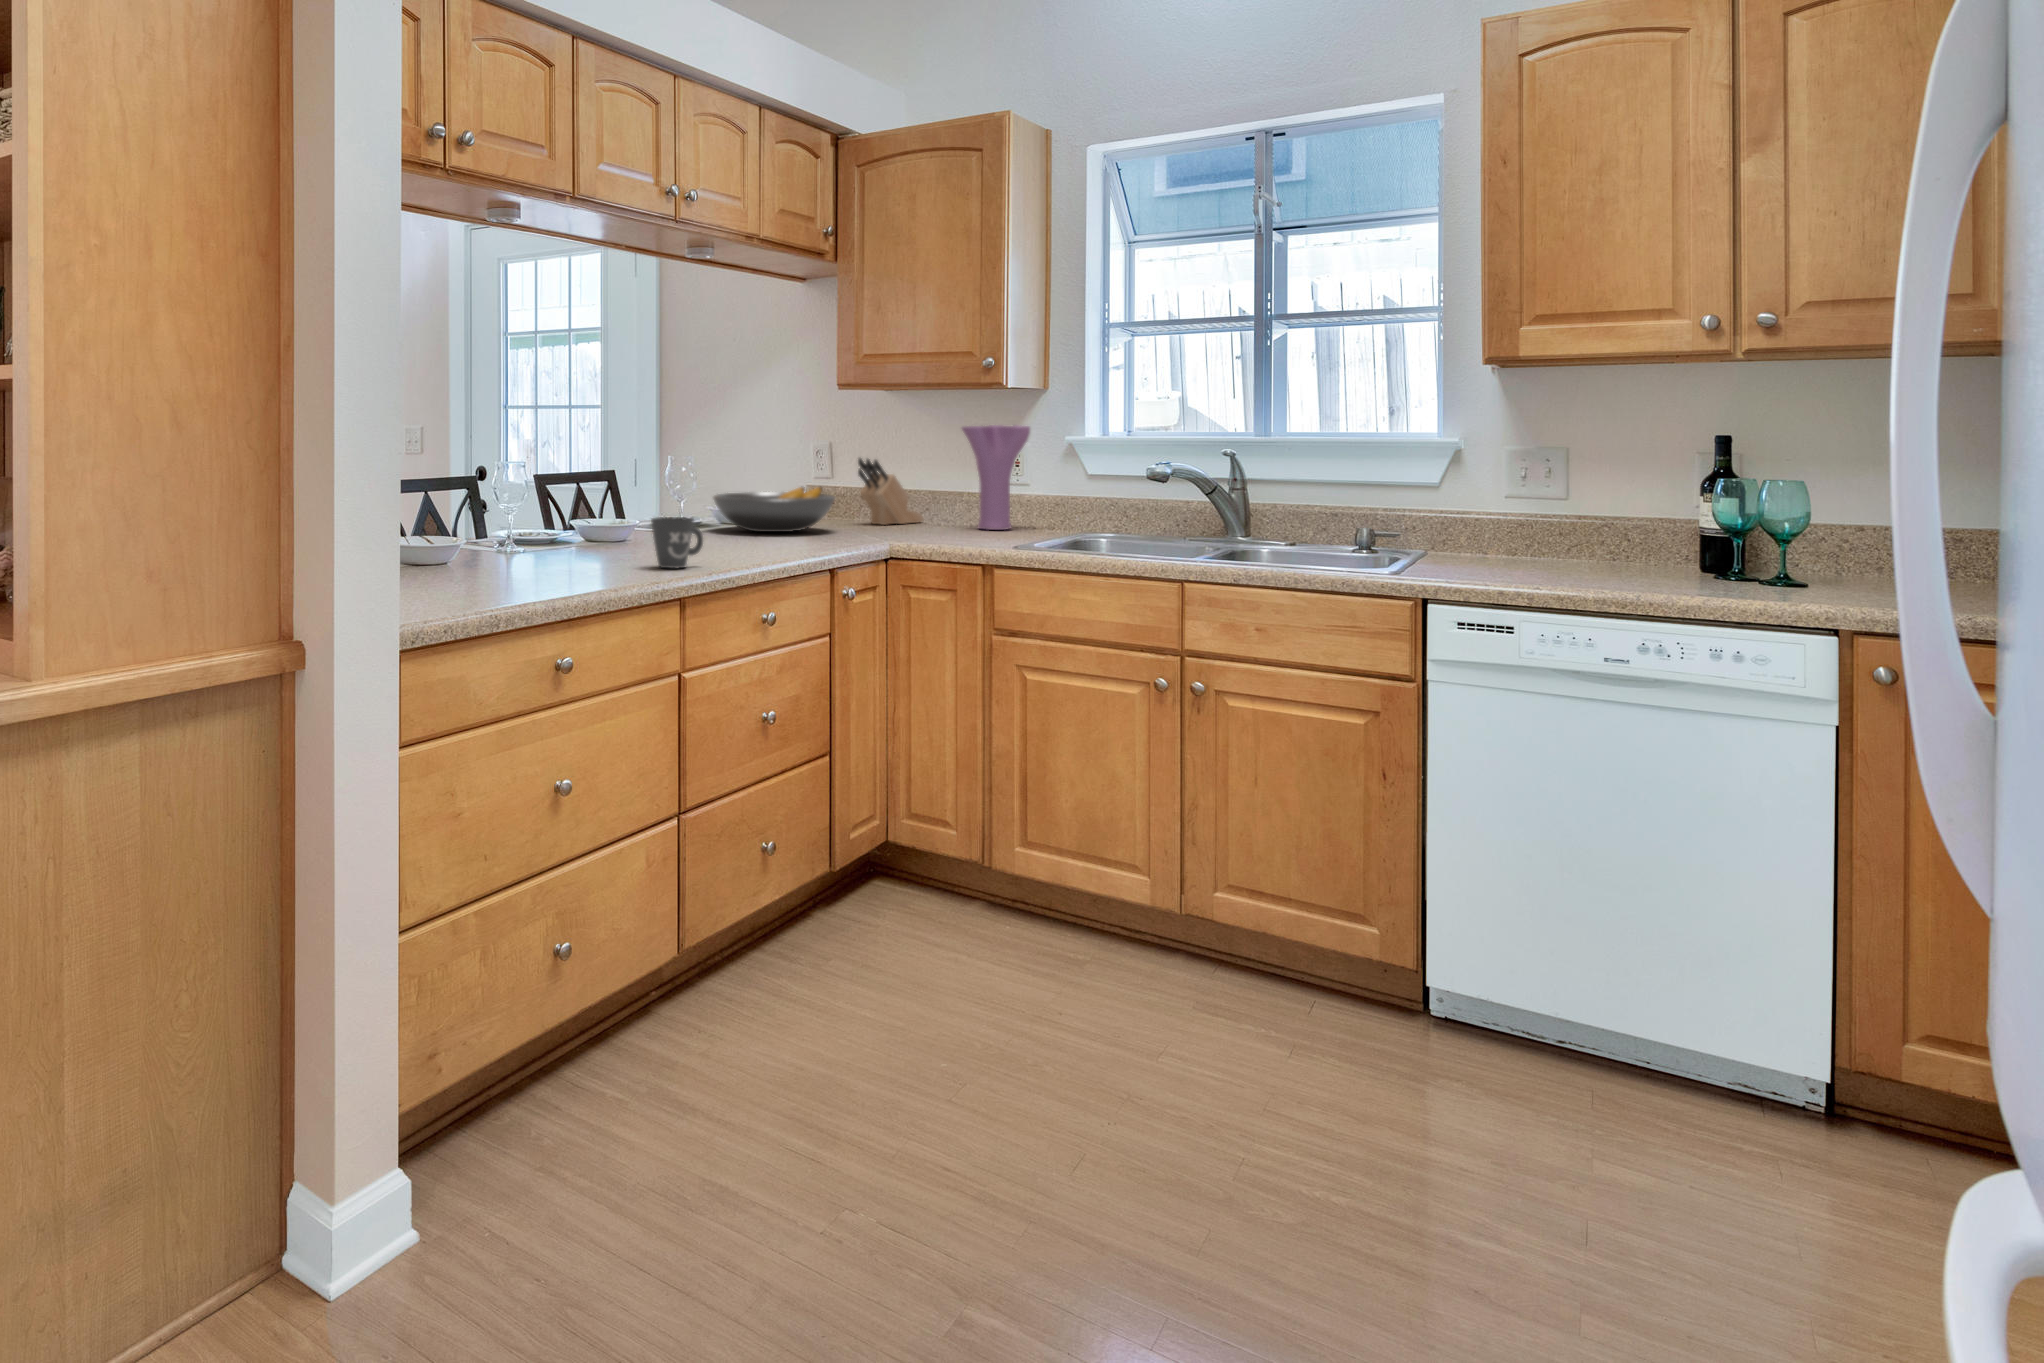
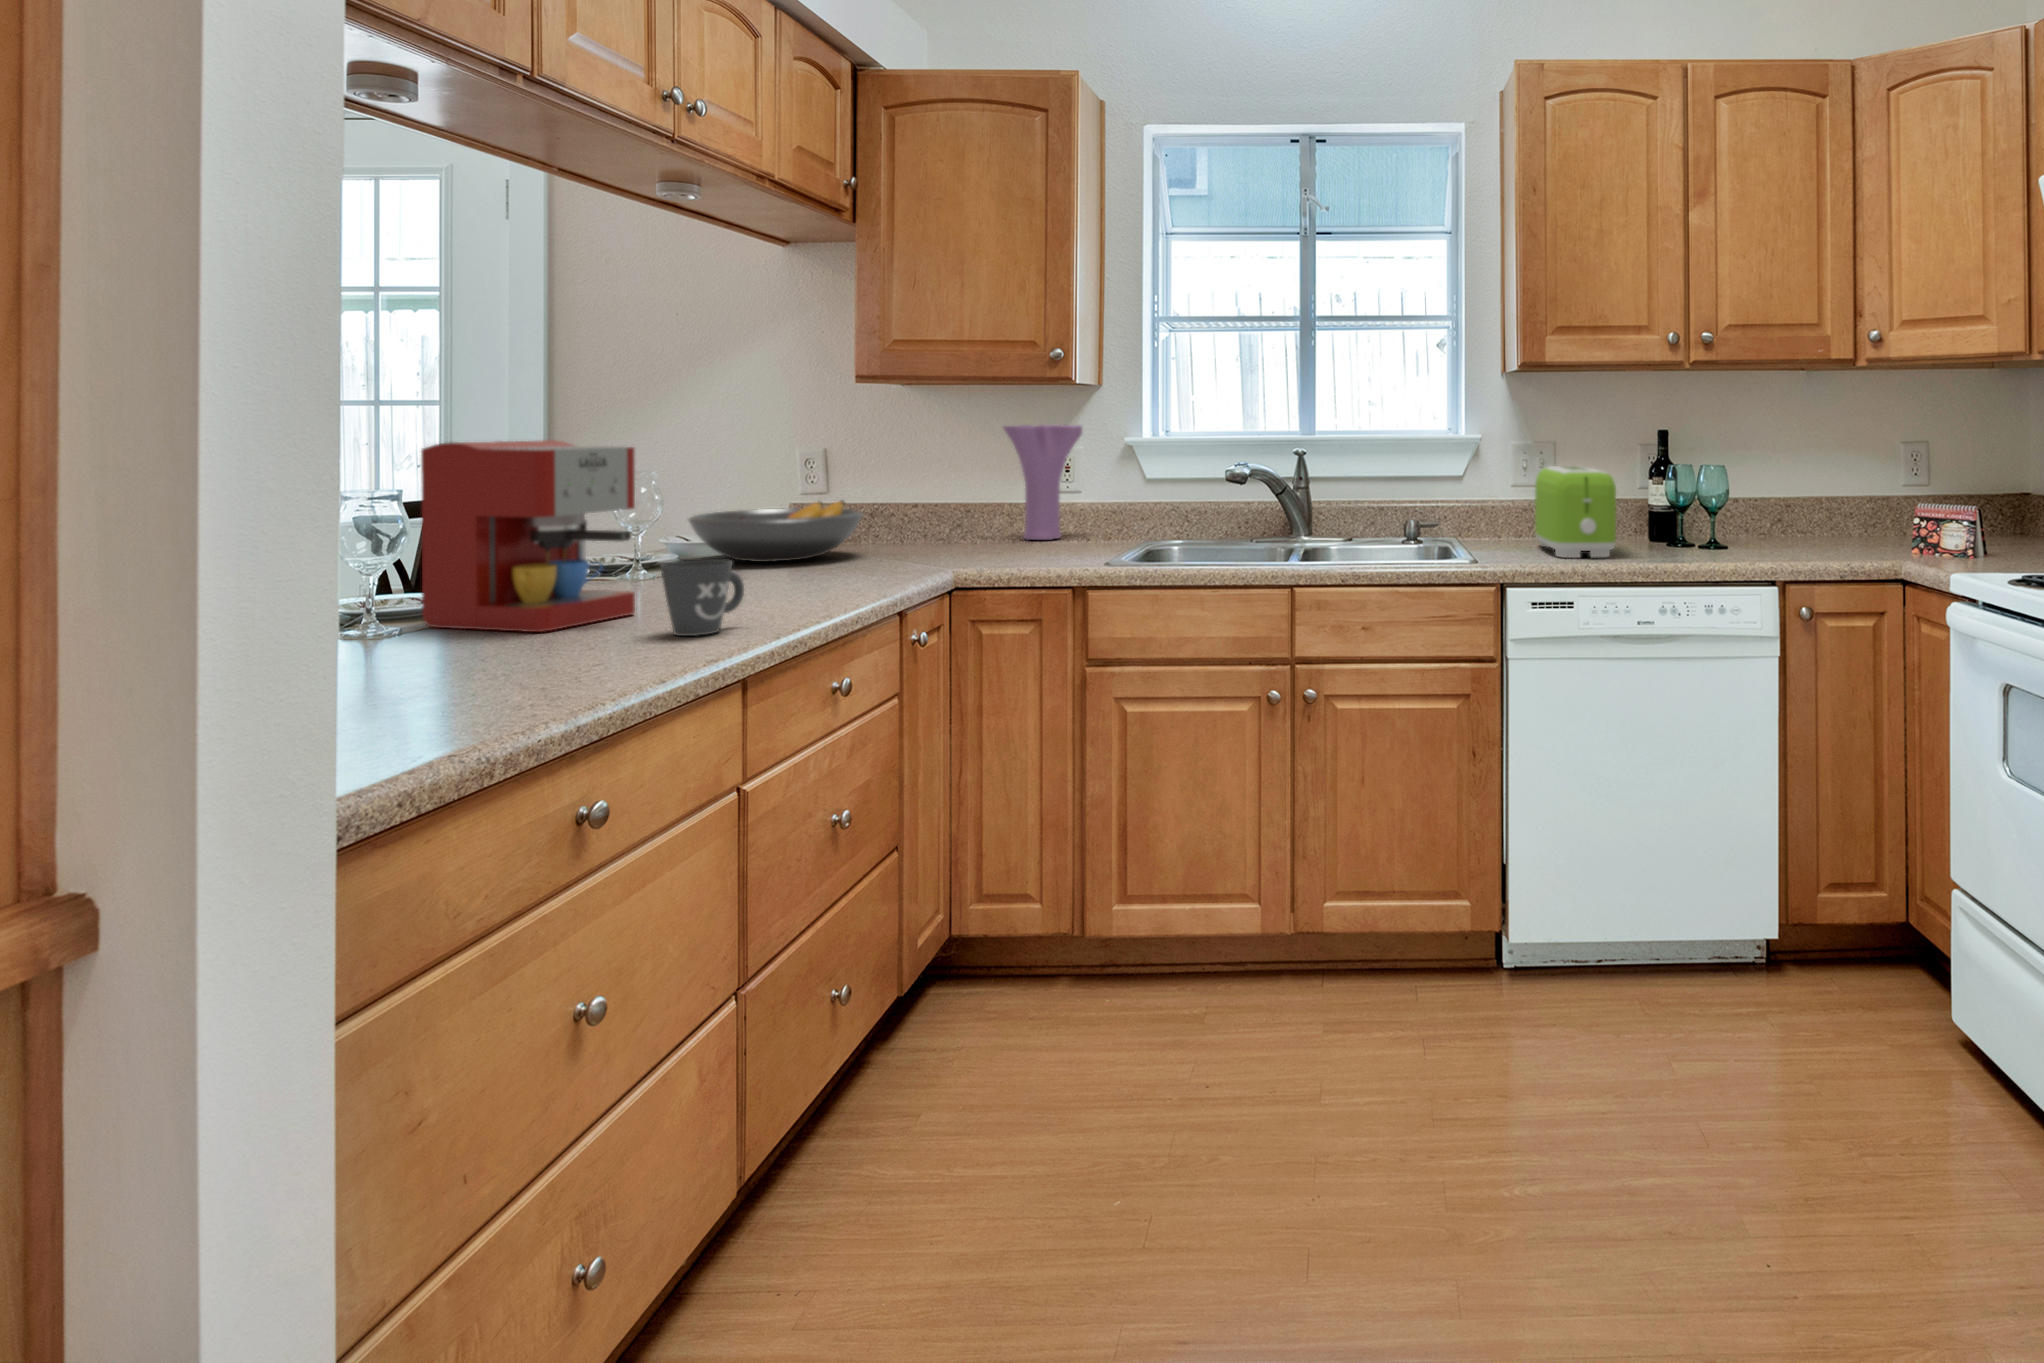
coffee maker: none [537,434,650,559] -> present [421,440,635,632]
knife block: present [858,458,924,525] -> none [877,462,952,541]
toaster: none [1518,472,1616,579] -> present [1535,466,1616,558]

